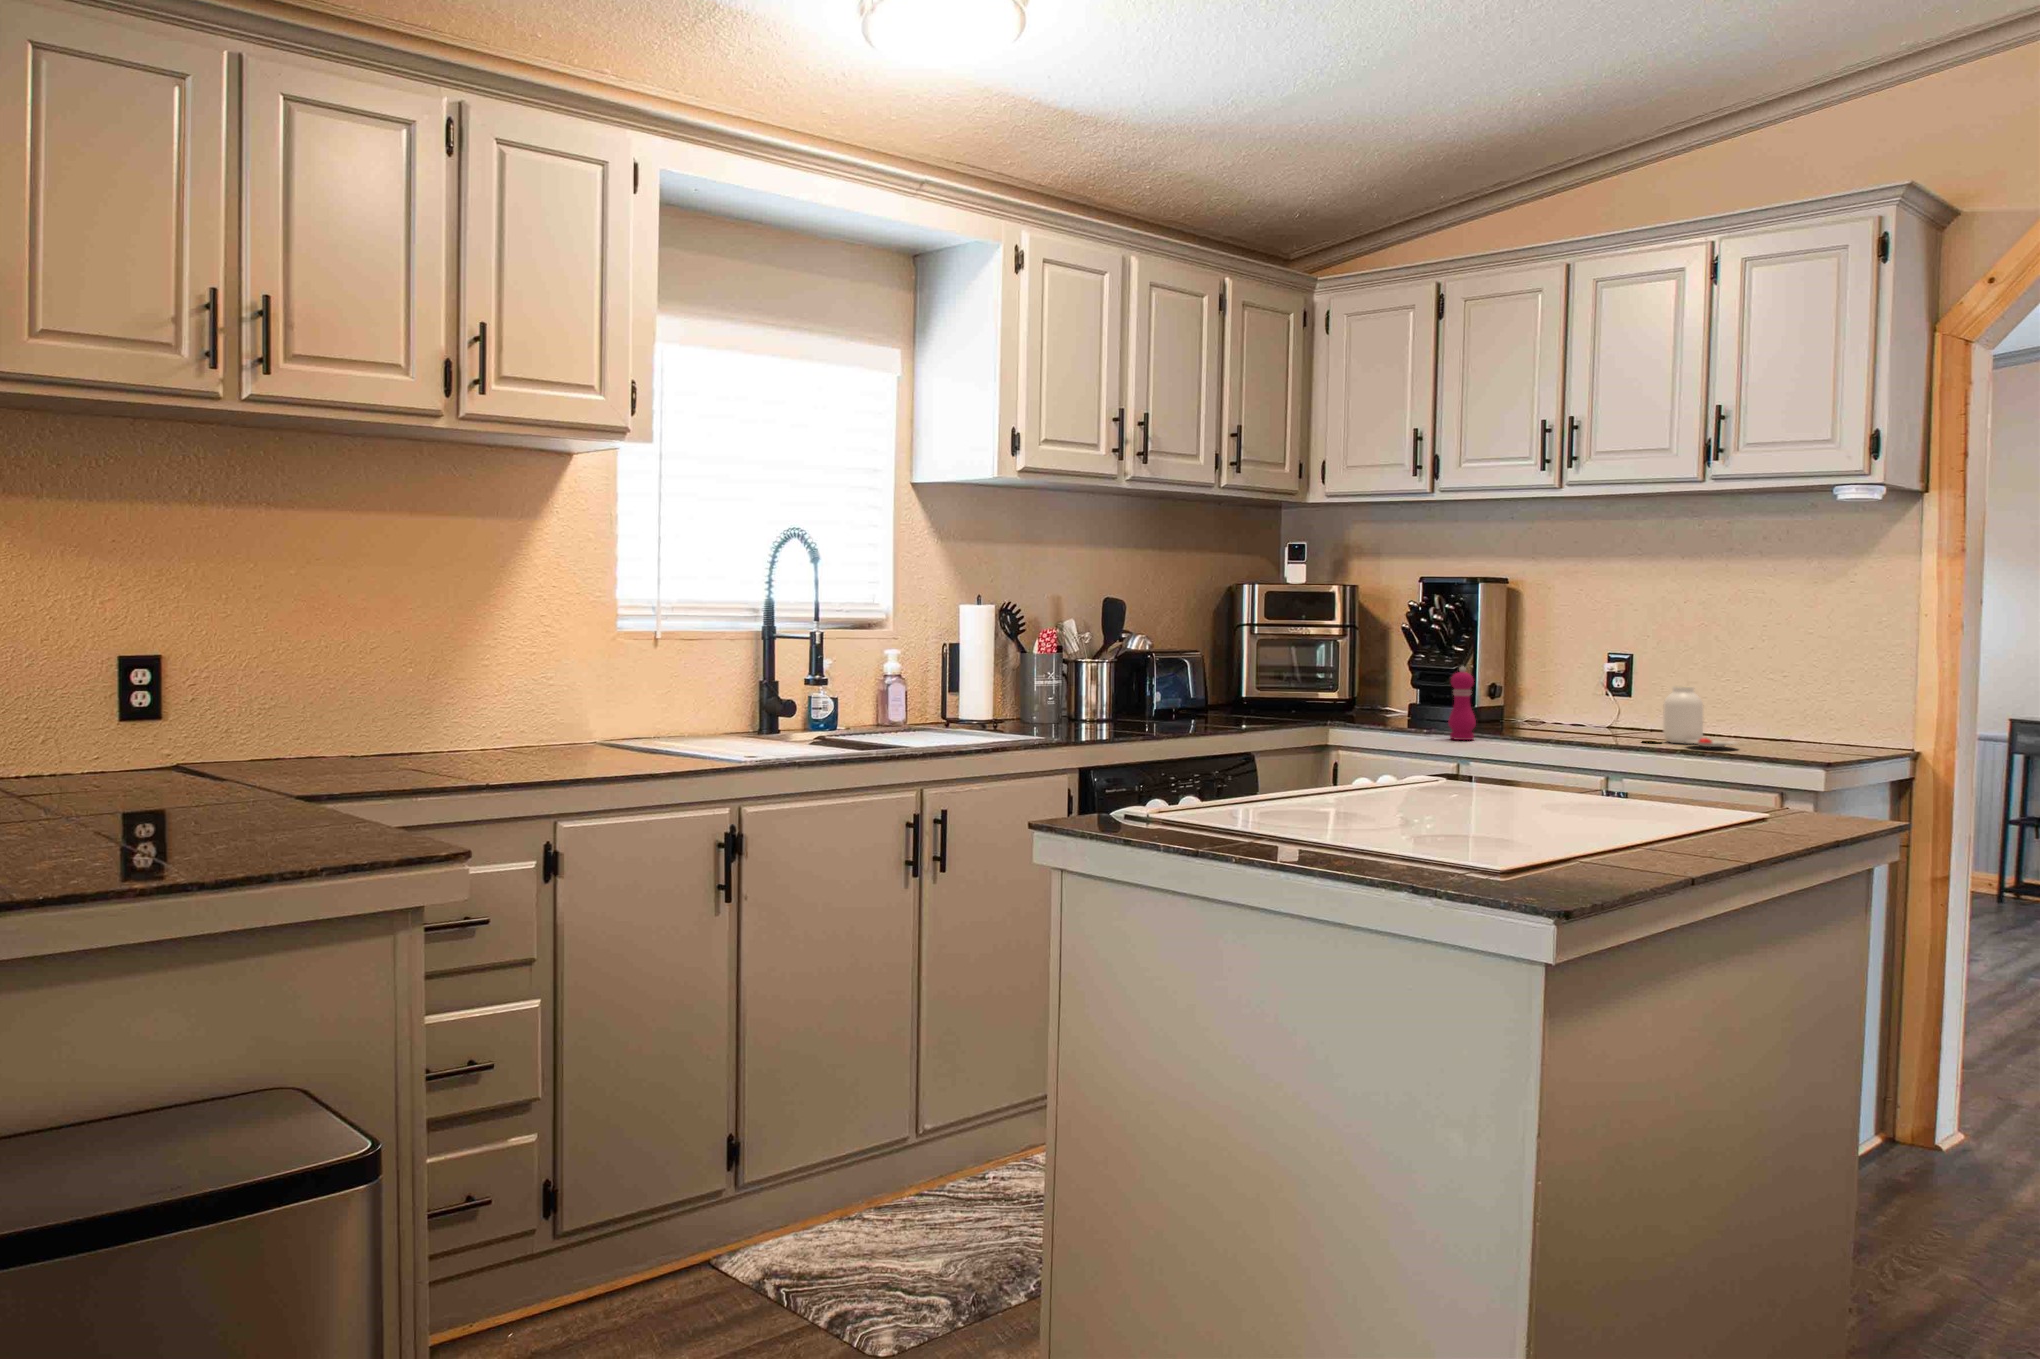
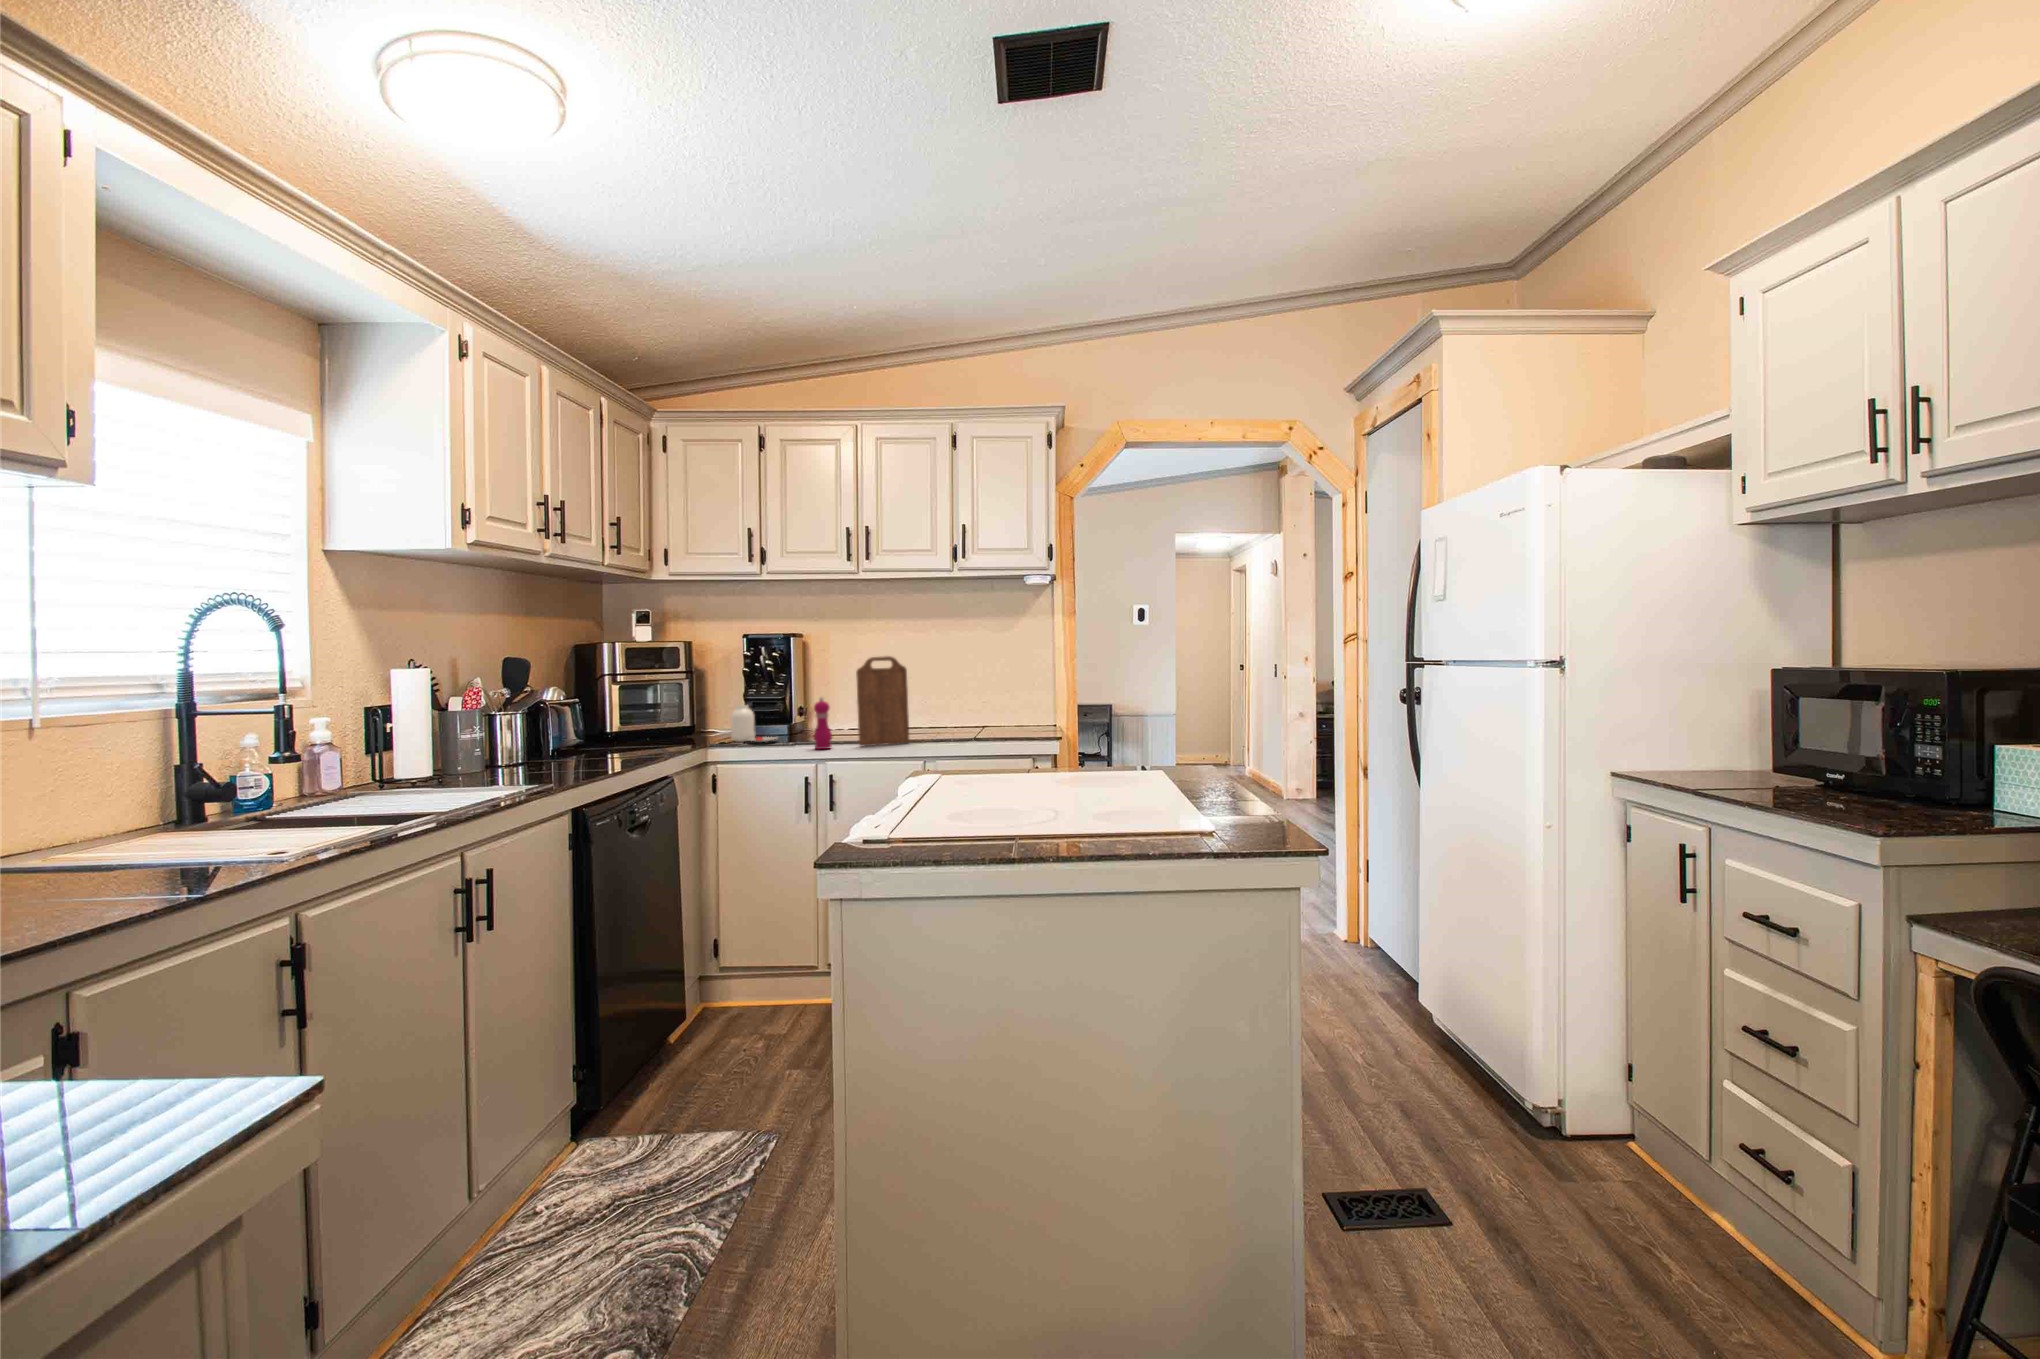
cutting board: none [1515,612,1597,744] -> present [856,656,909,746]
jar: present [1660,686,1736,747] -> present [731,705,775,742]

